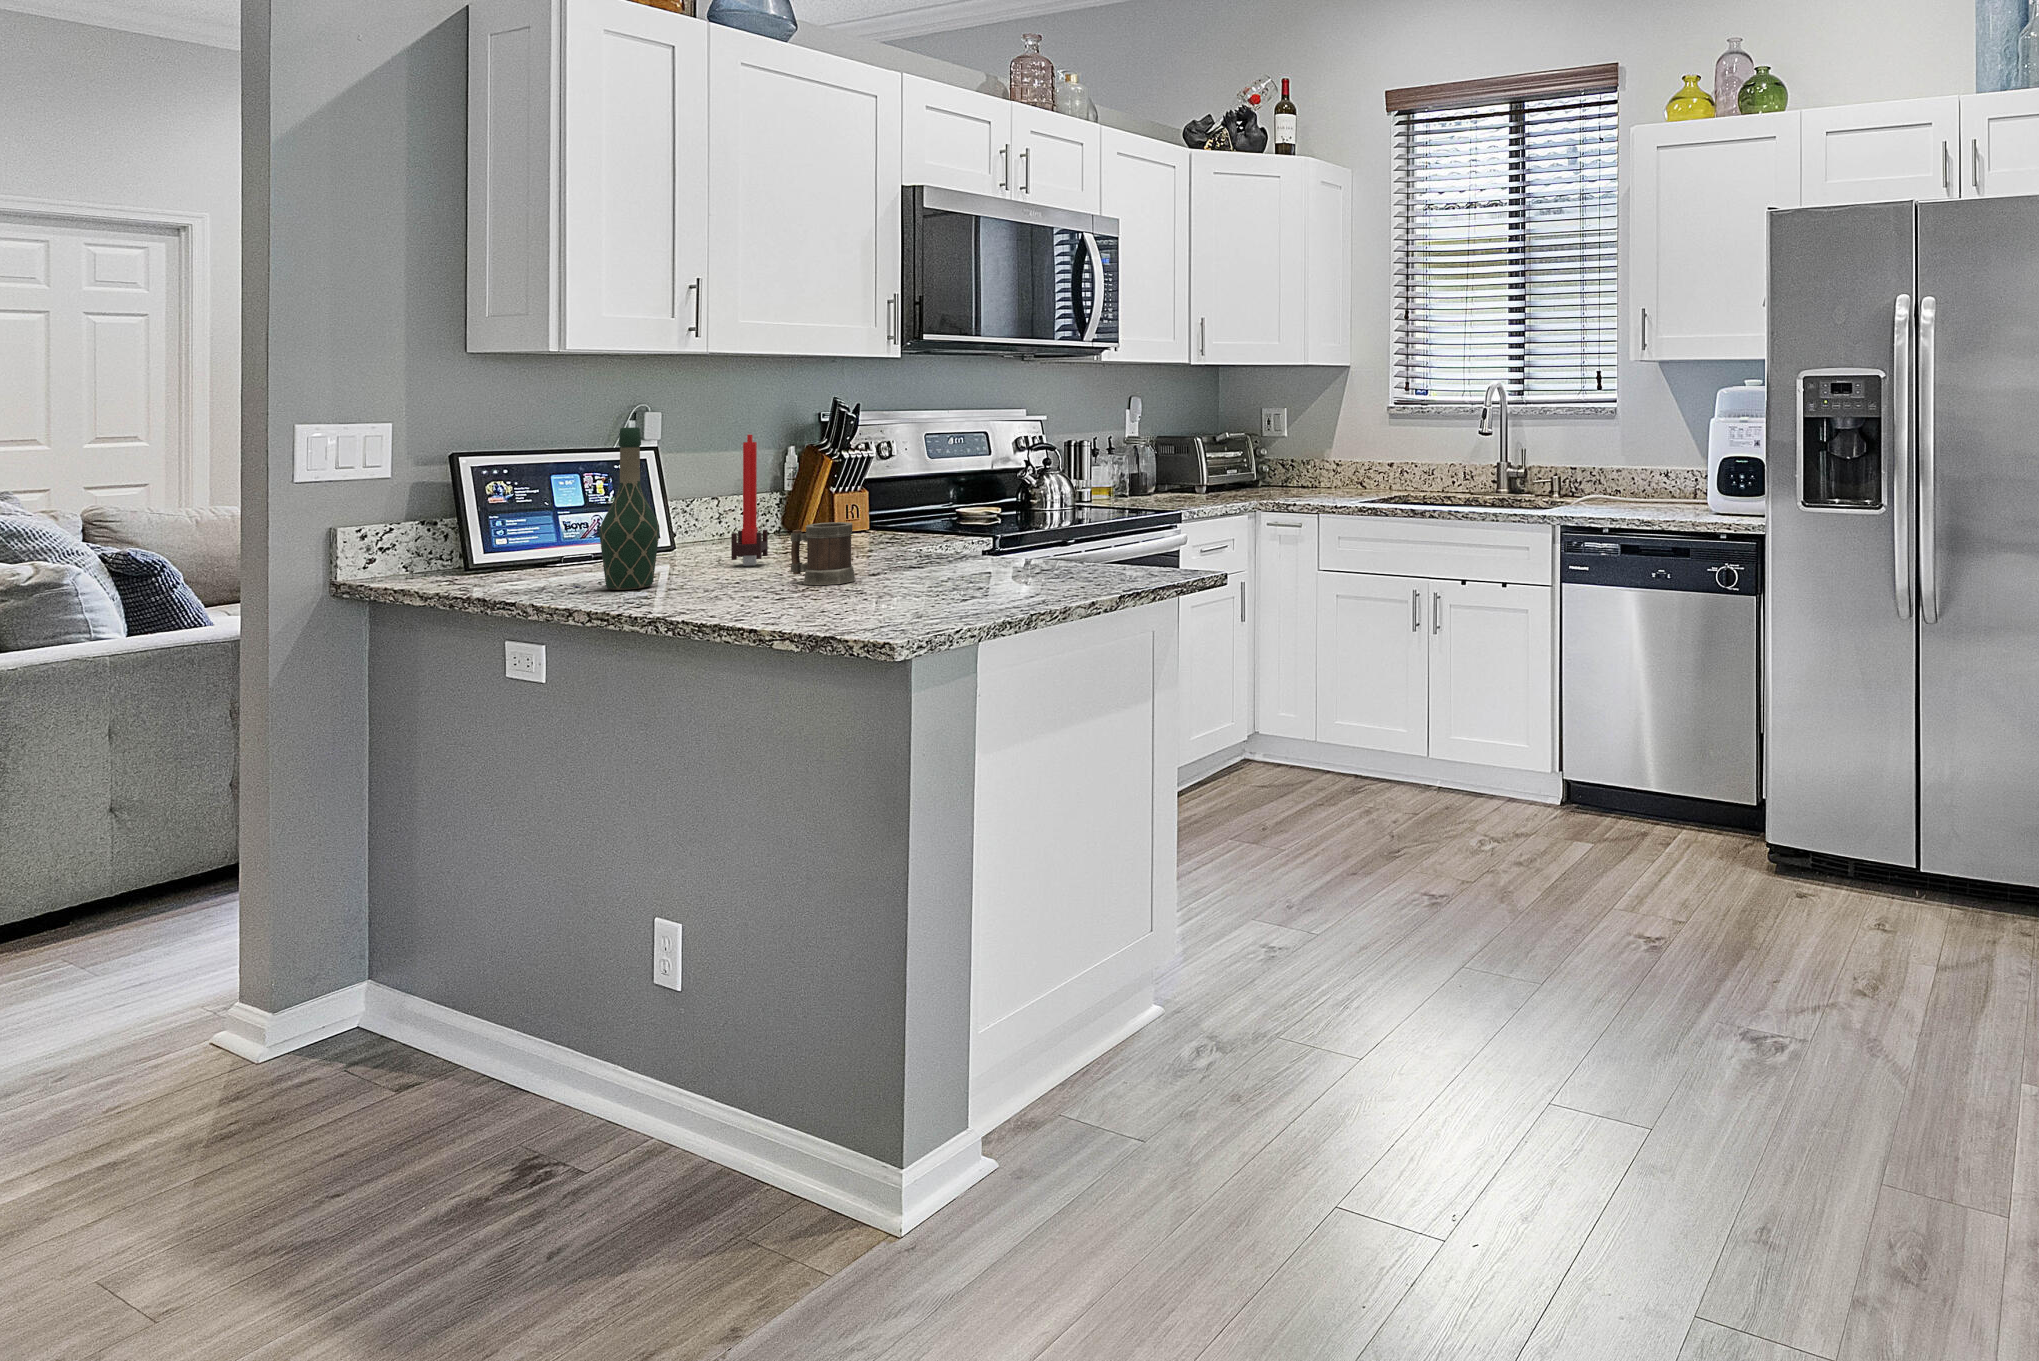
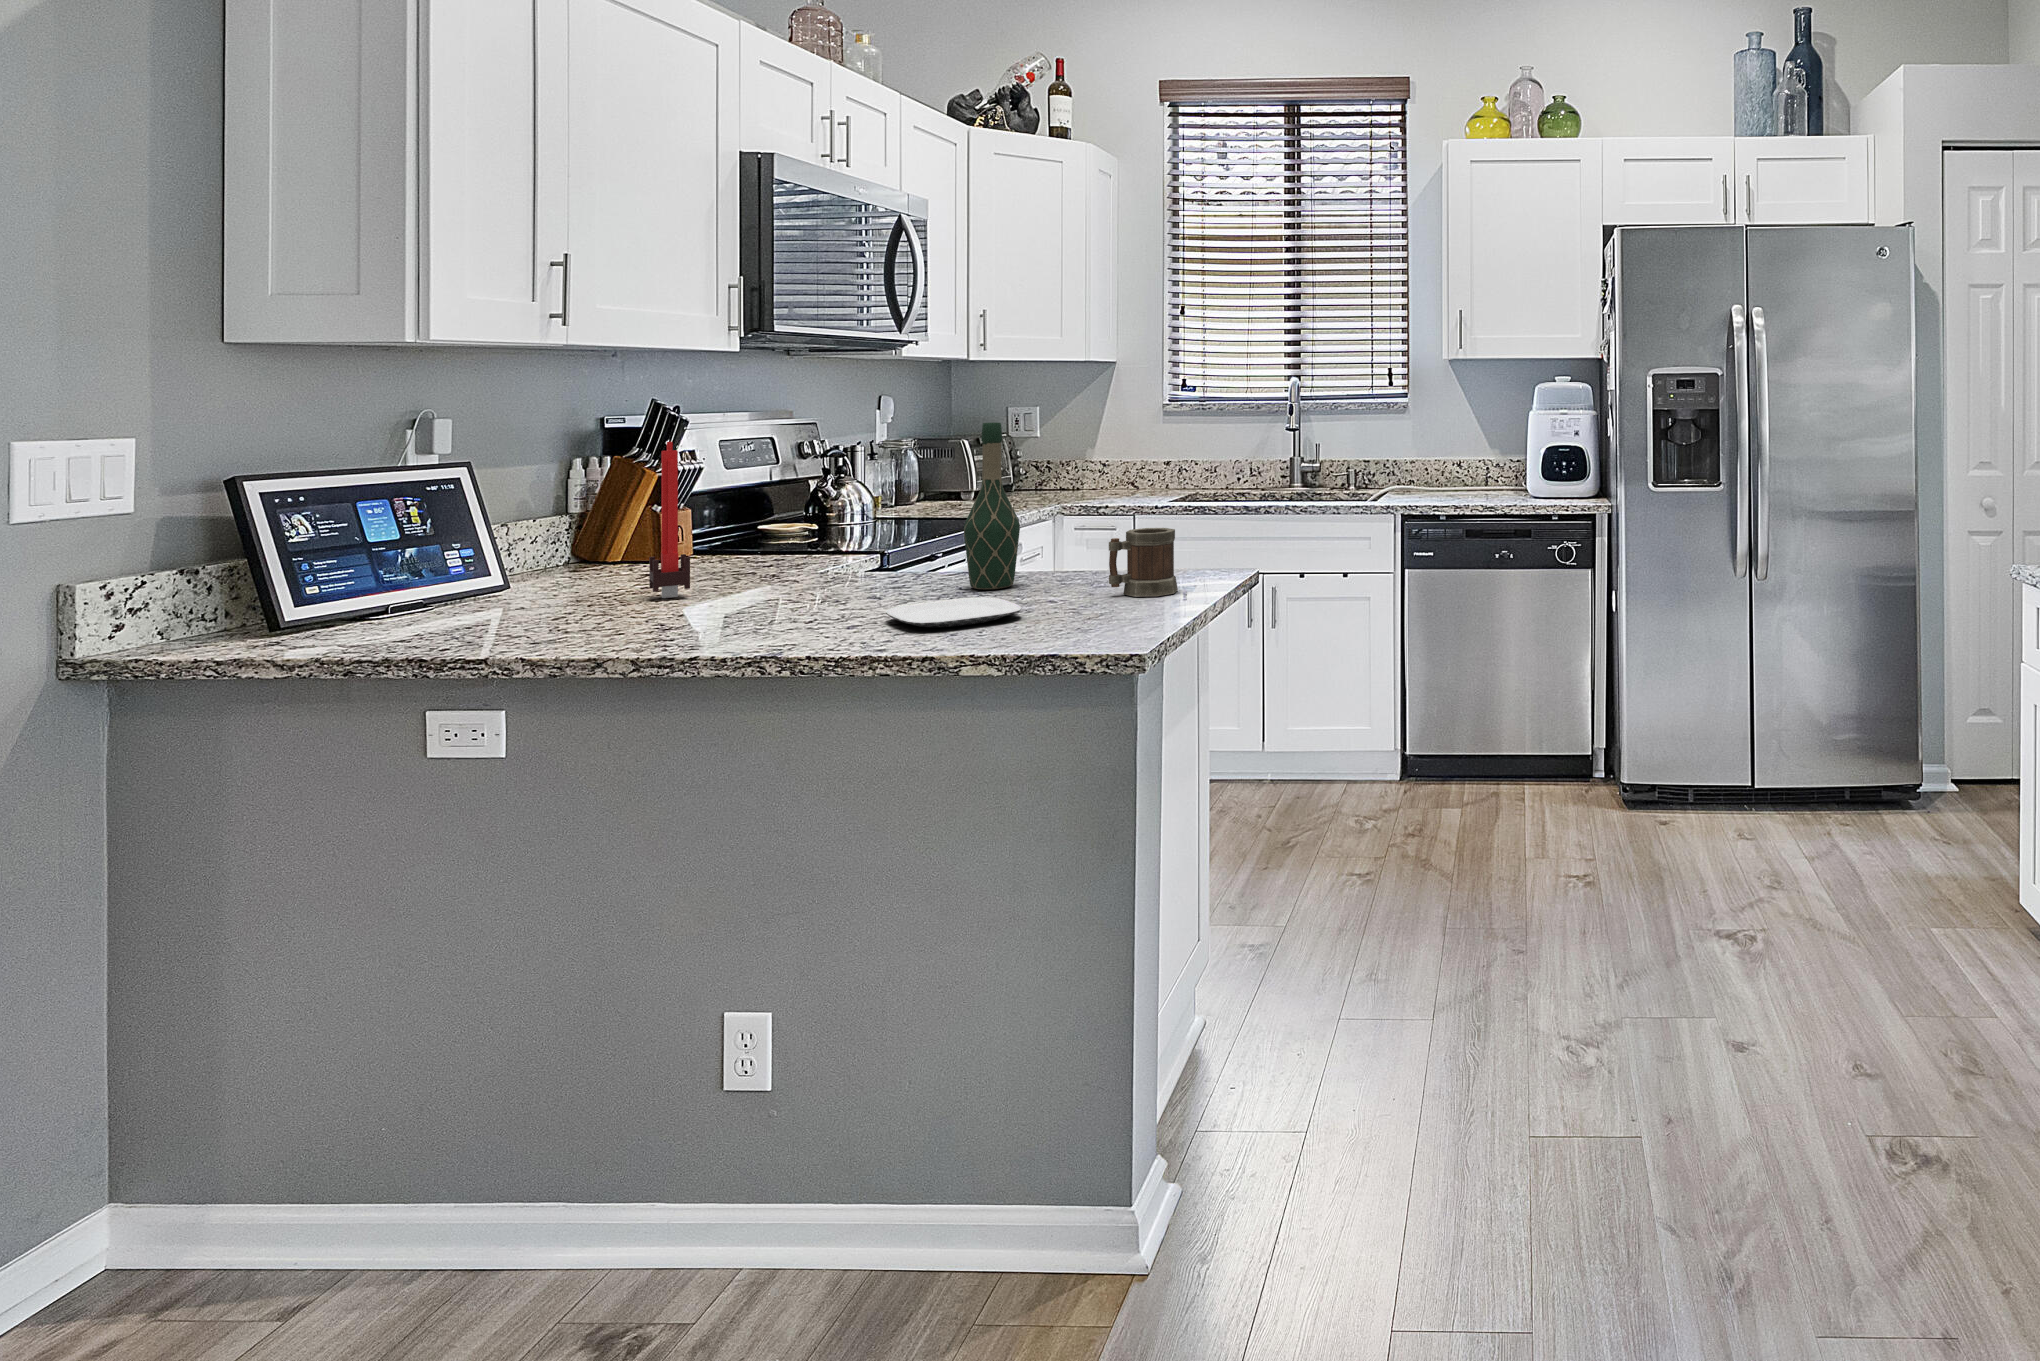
wine bottle: present [599,427,660,590] -> present [964,422,1020,589]
mug: present [791,522,855,585] -> present [1109,528,1178,597]
plate: none [789,582,907,606] -> present [886,597,1022,627]

